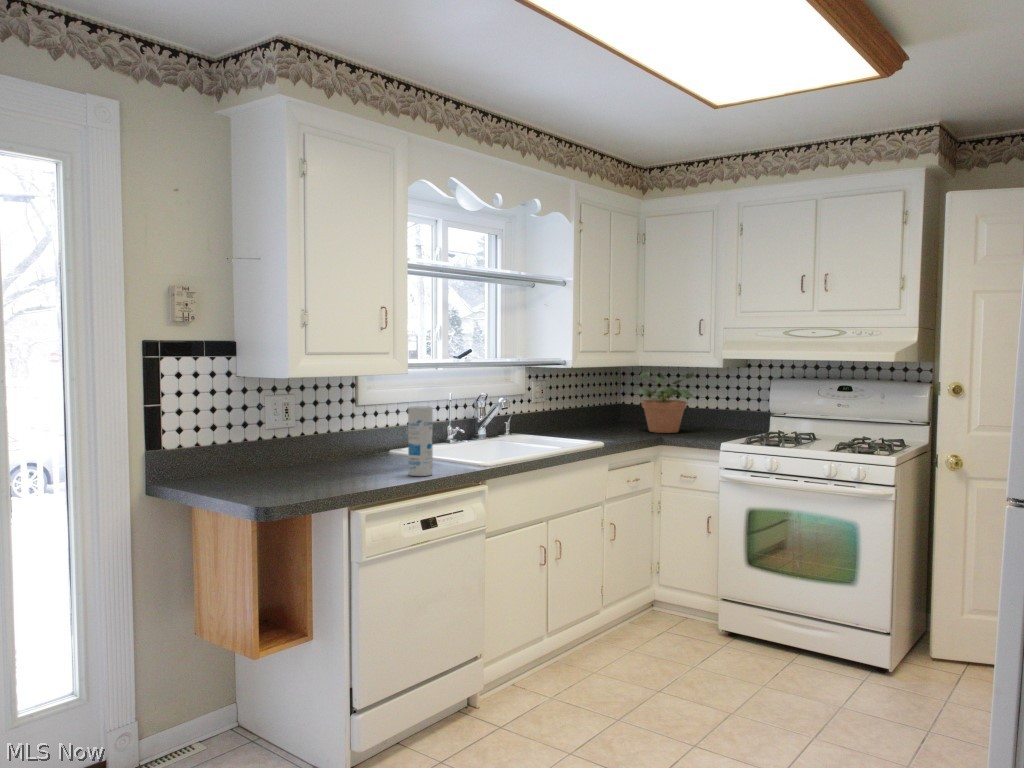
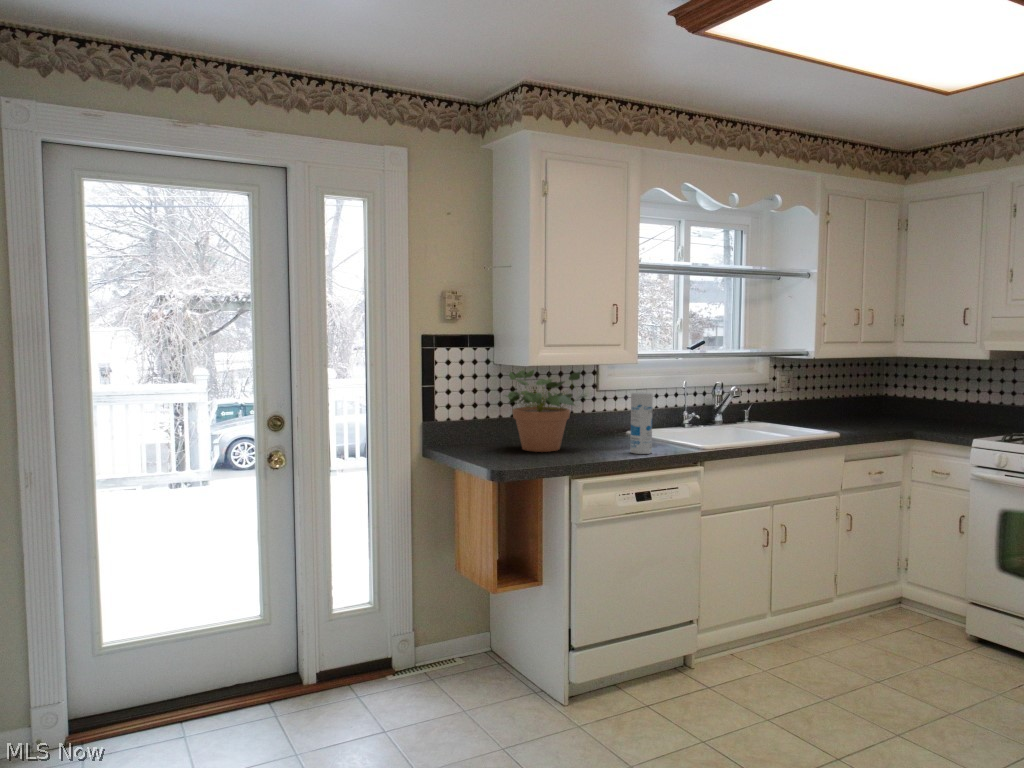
potted plant: present [635,372,694,433] -> present [505,370,586,452]

